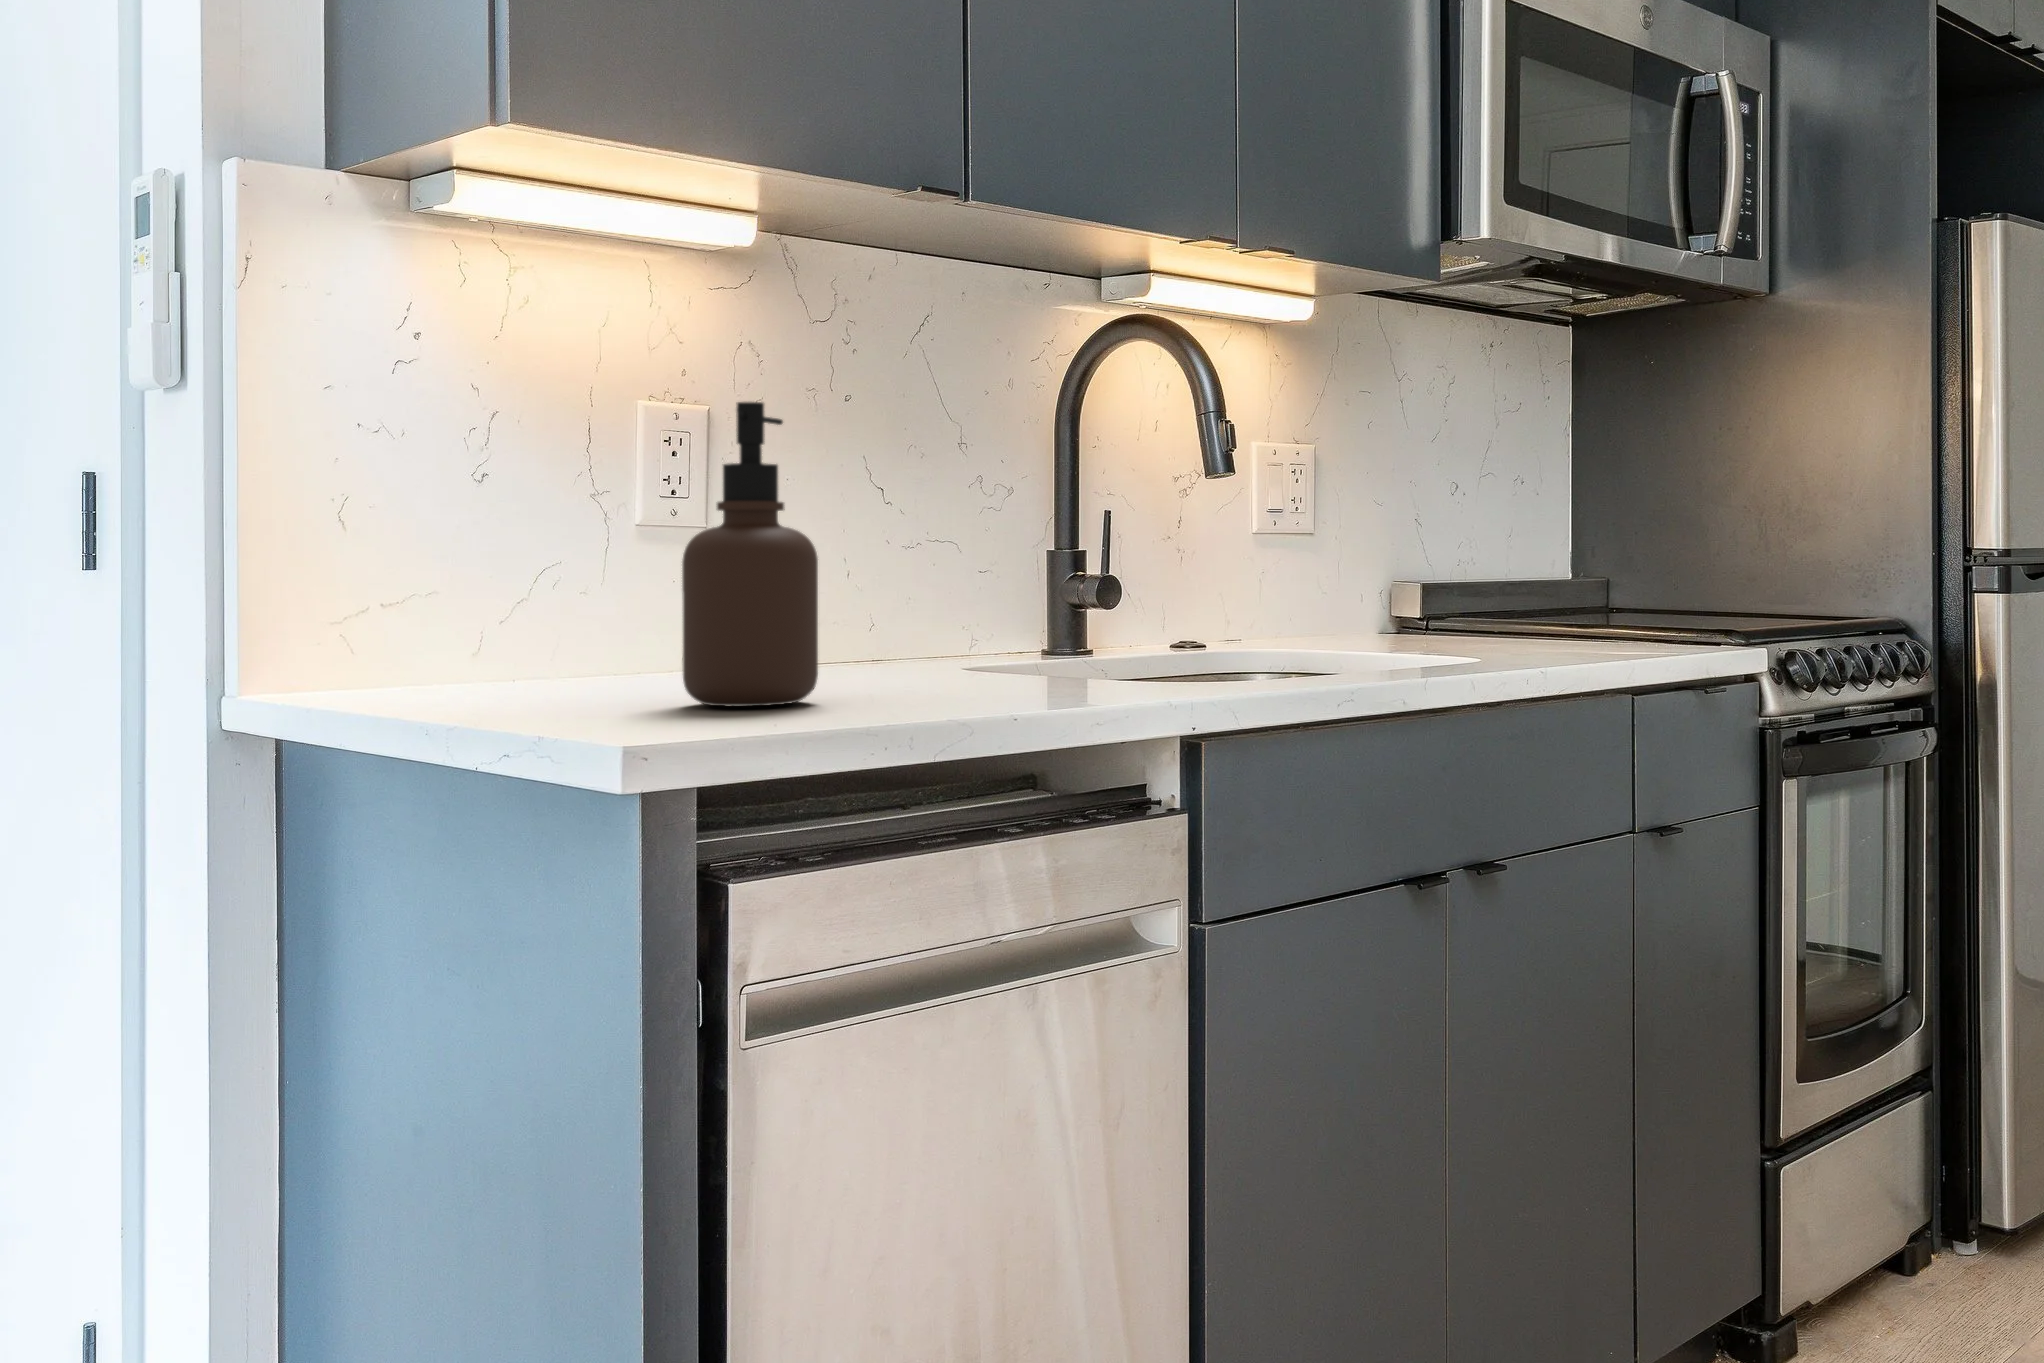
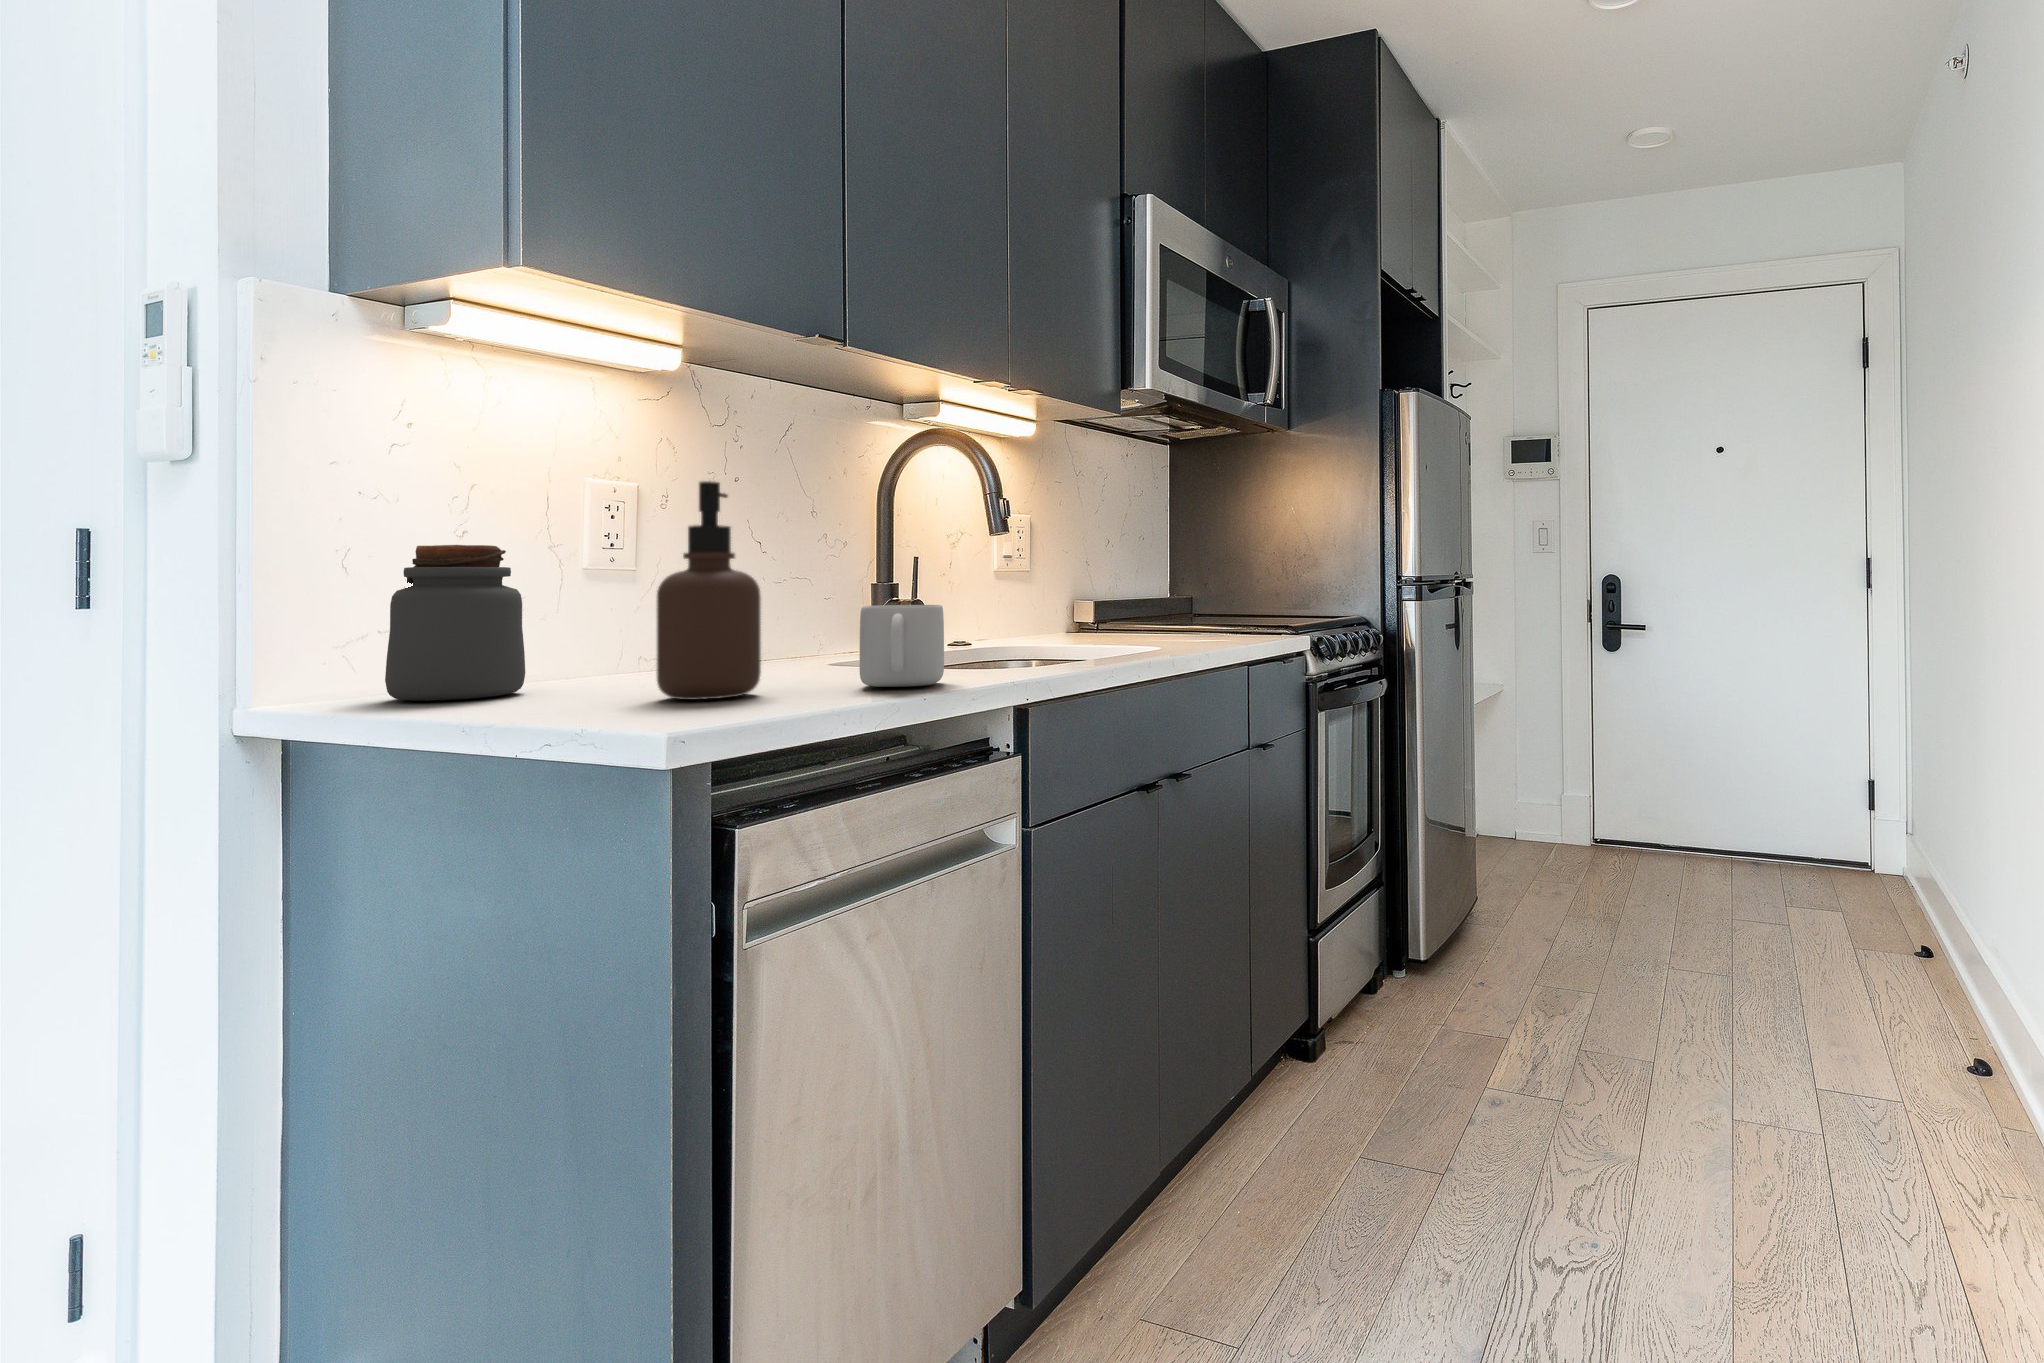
jar: none [389,493,553,695] -> present [385,545,525,701]
mug: none [953,580,1079,699] -> present [860,605,944,687]

